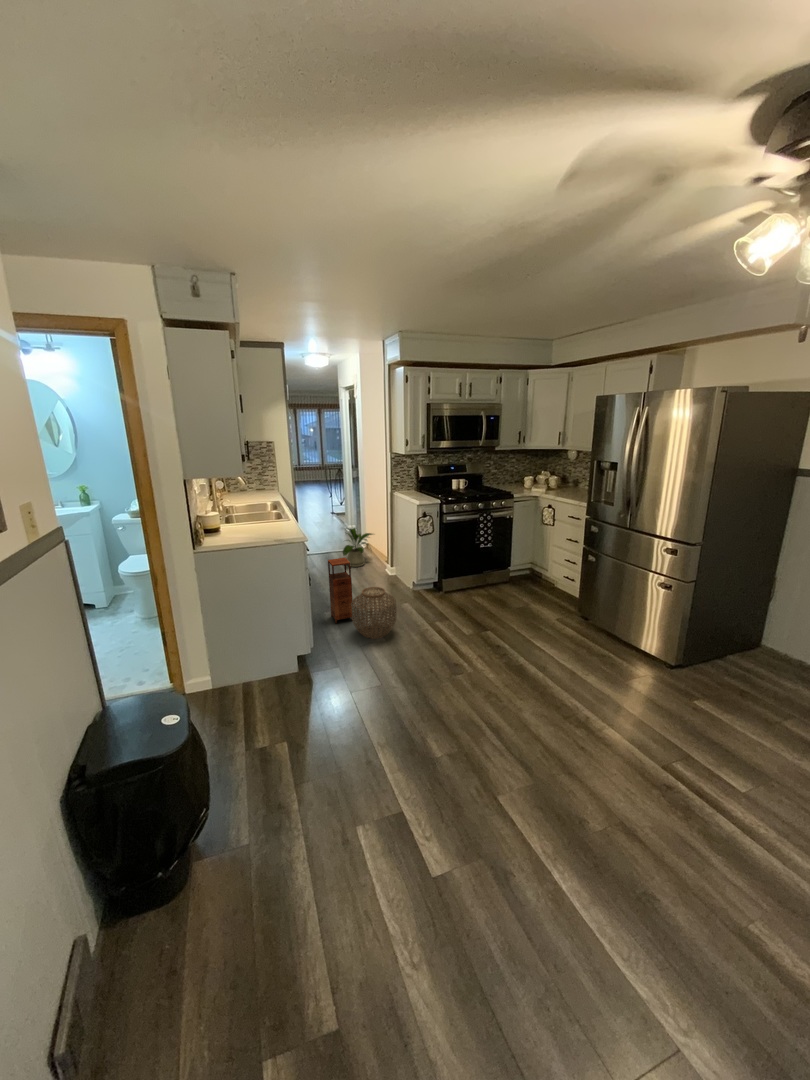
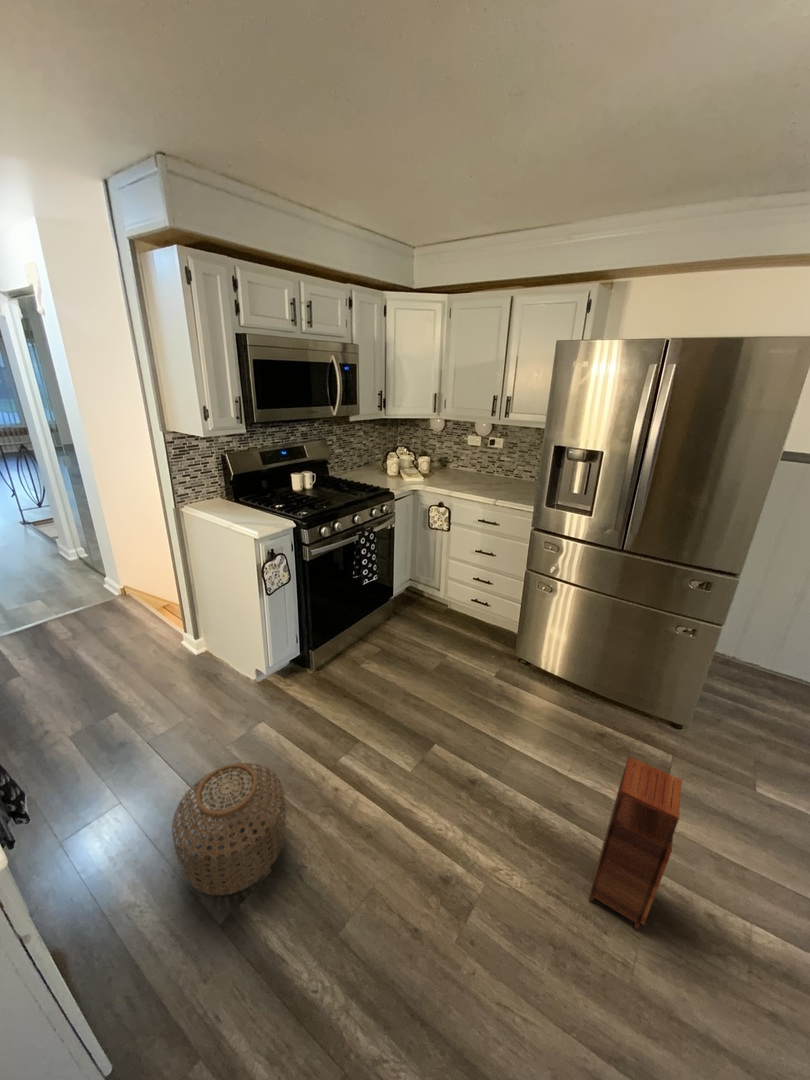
house plant: present [343,528,373,567] -> none [63,574,145,651]
storage cabinet: present [328,558,352,623] -> present [589,757,682,930]

